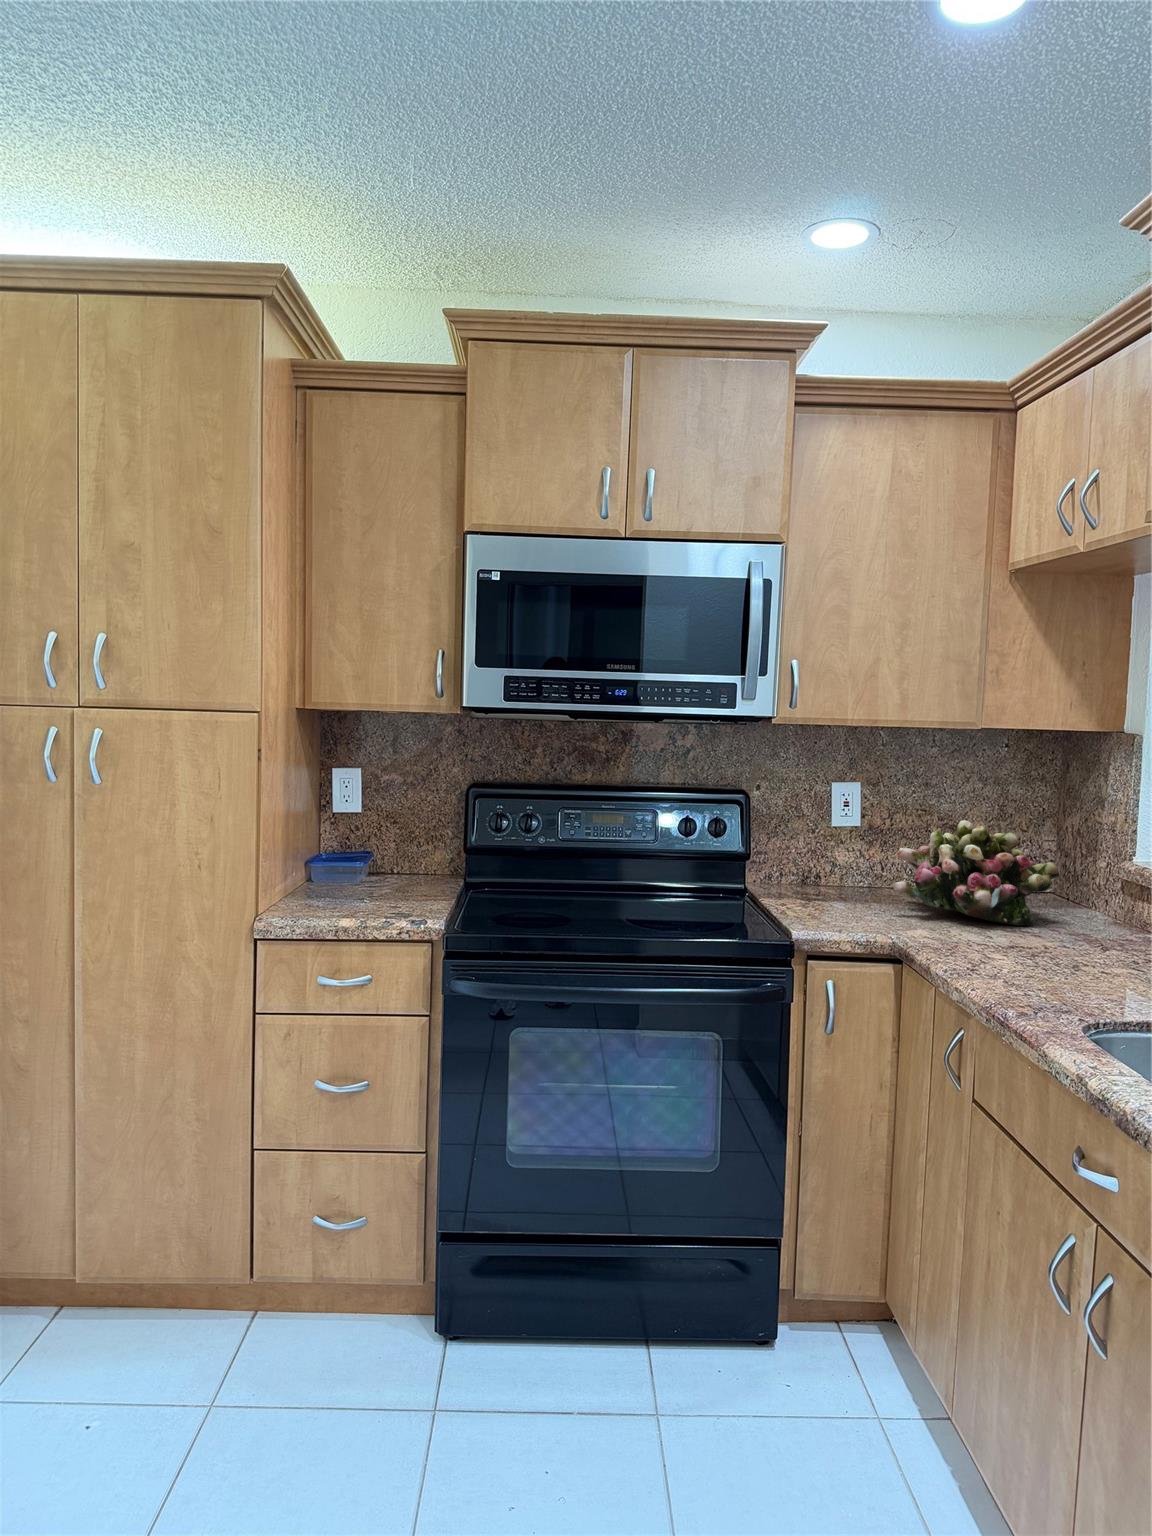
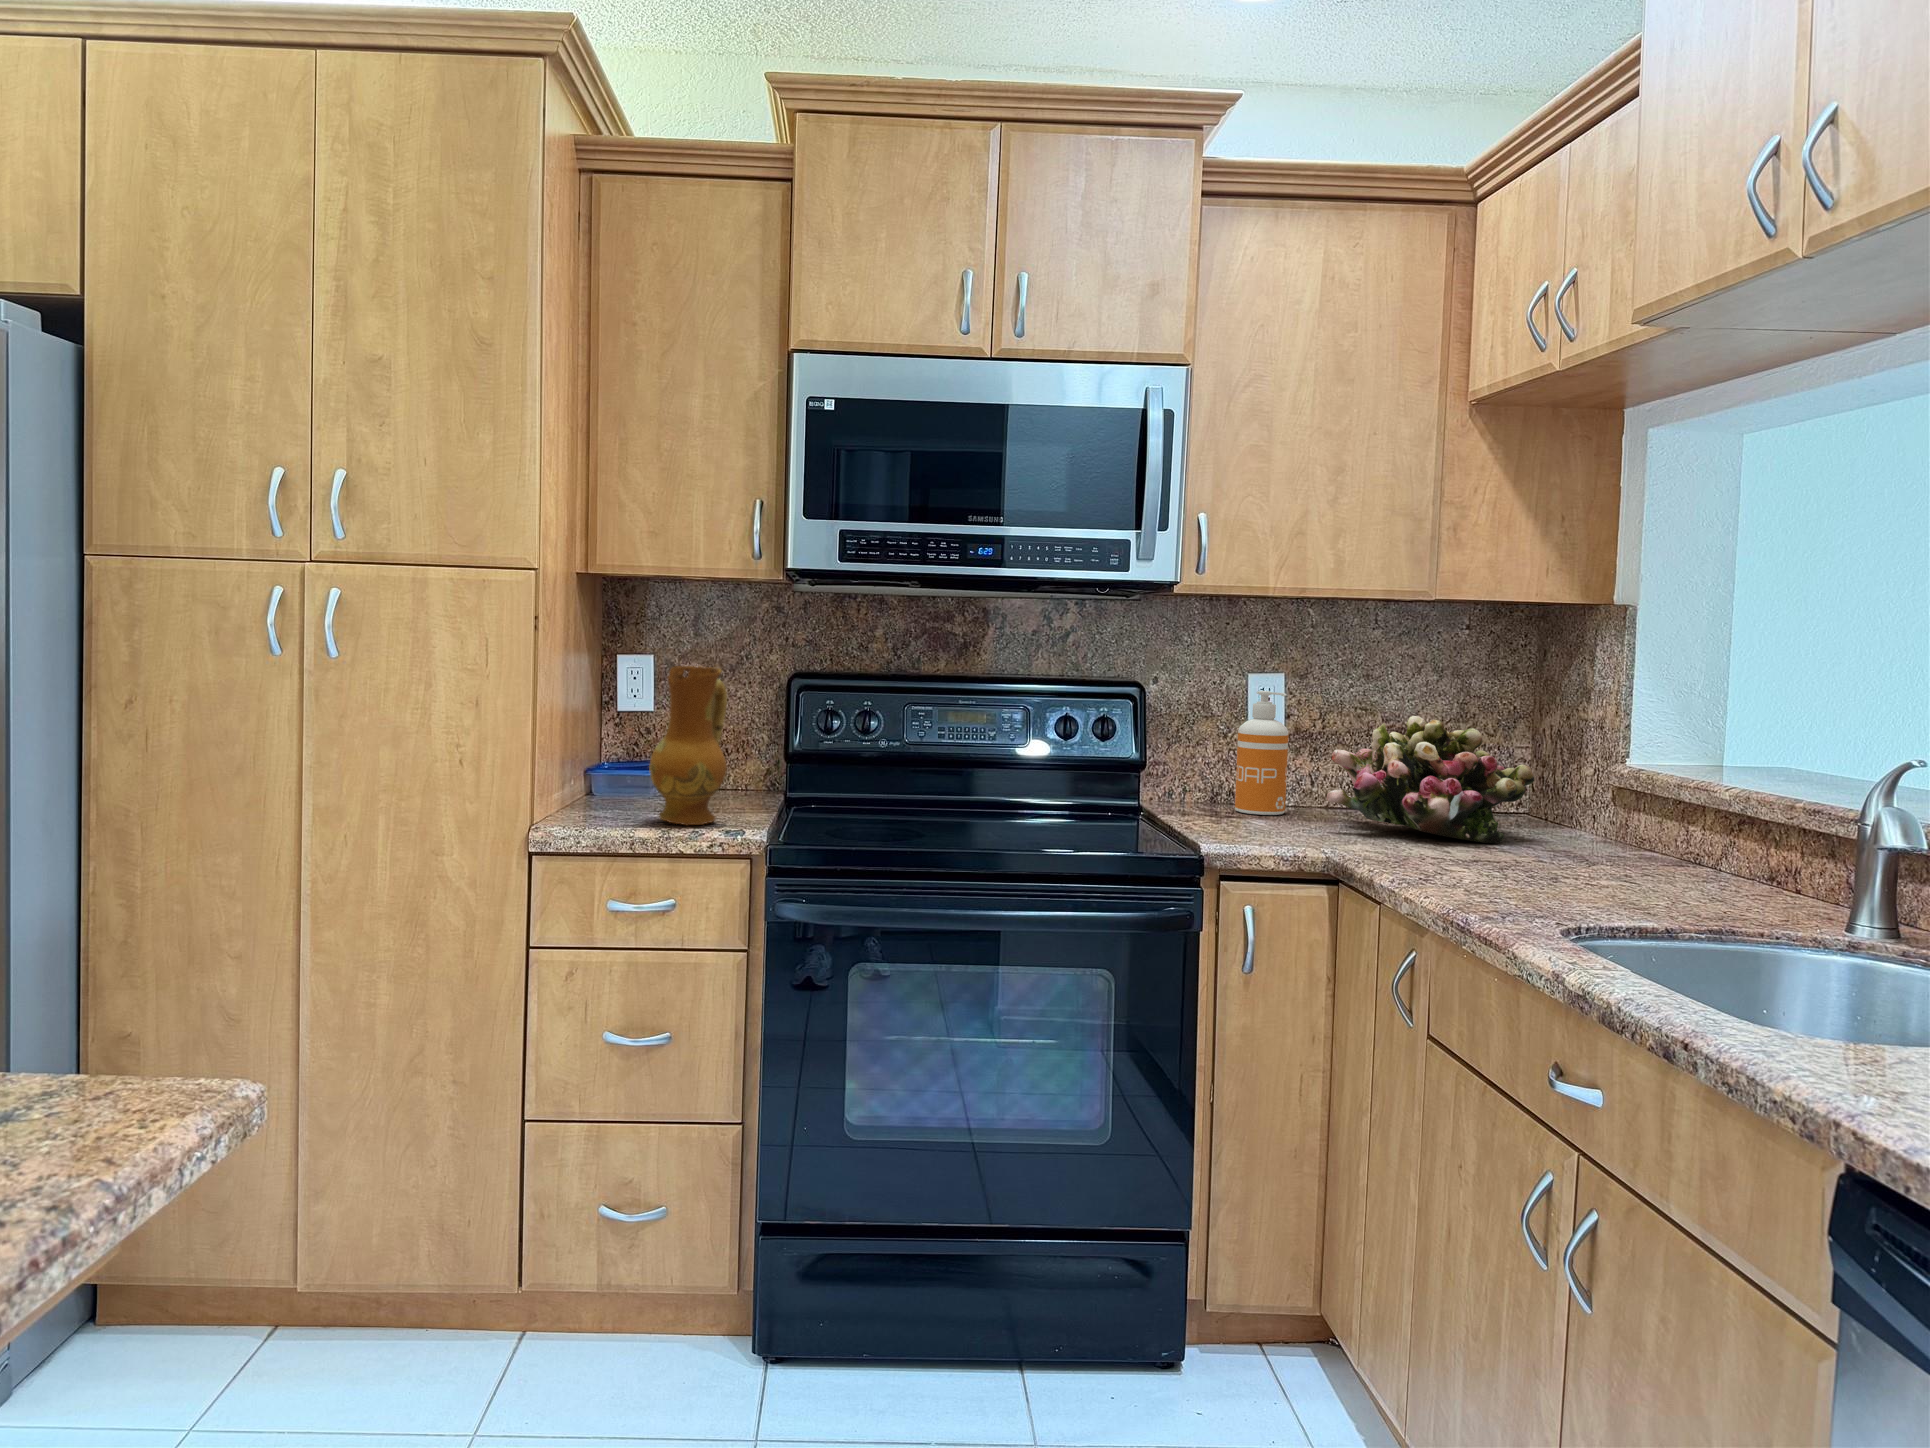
ceramic jug: none [353,785,416,914] -> present [649,666,727,825]
soap dispenser: none [821,797,864,896] -> present [1235,691,1288,815]

